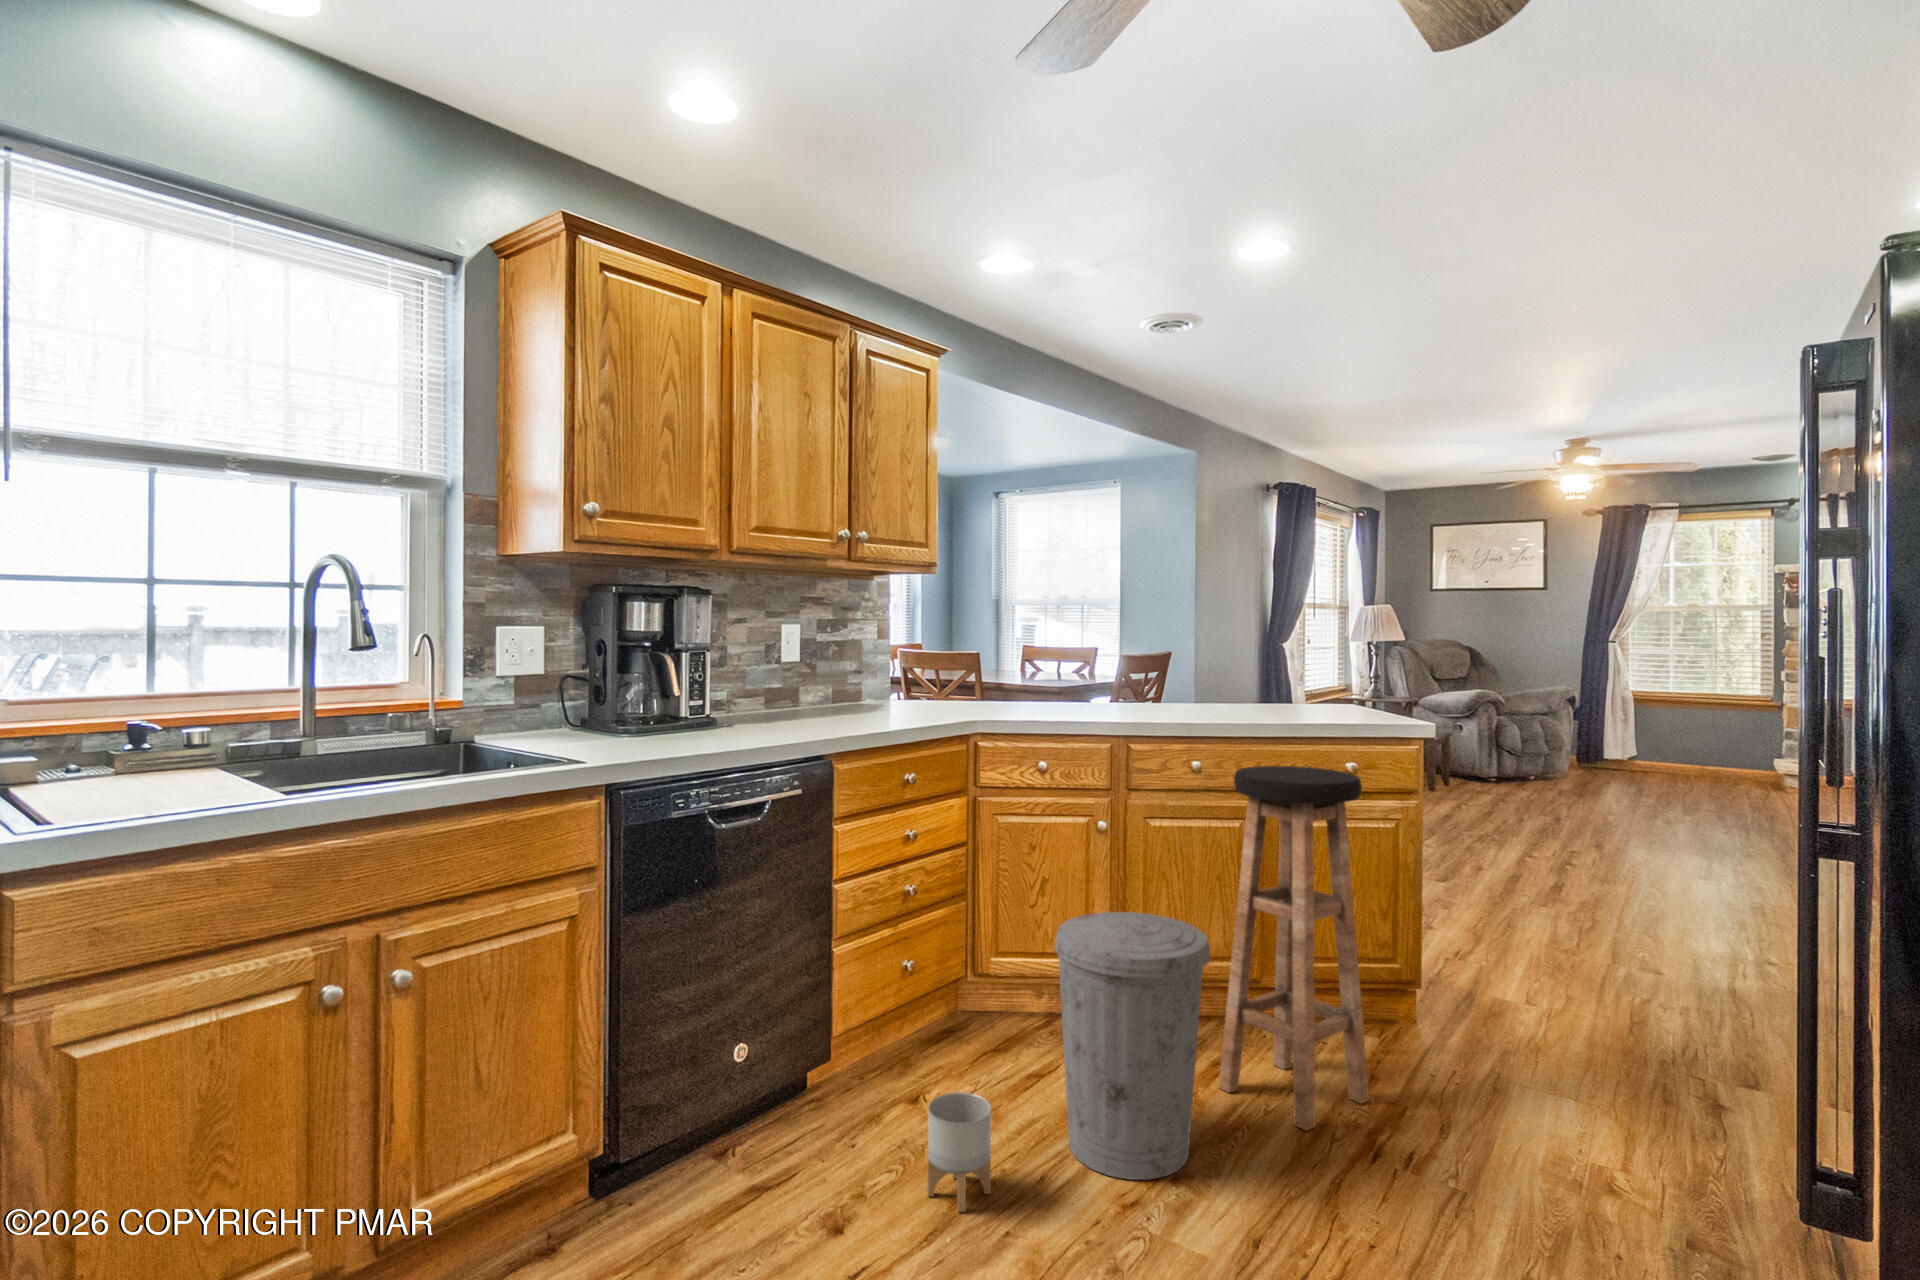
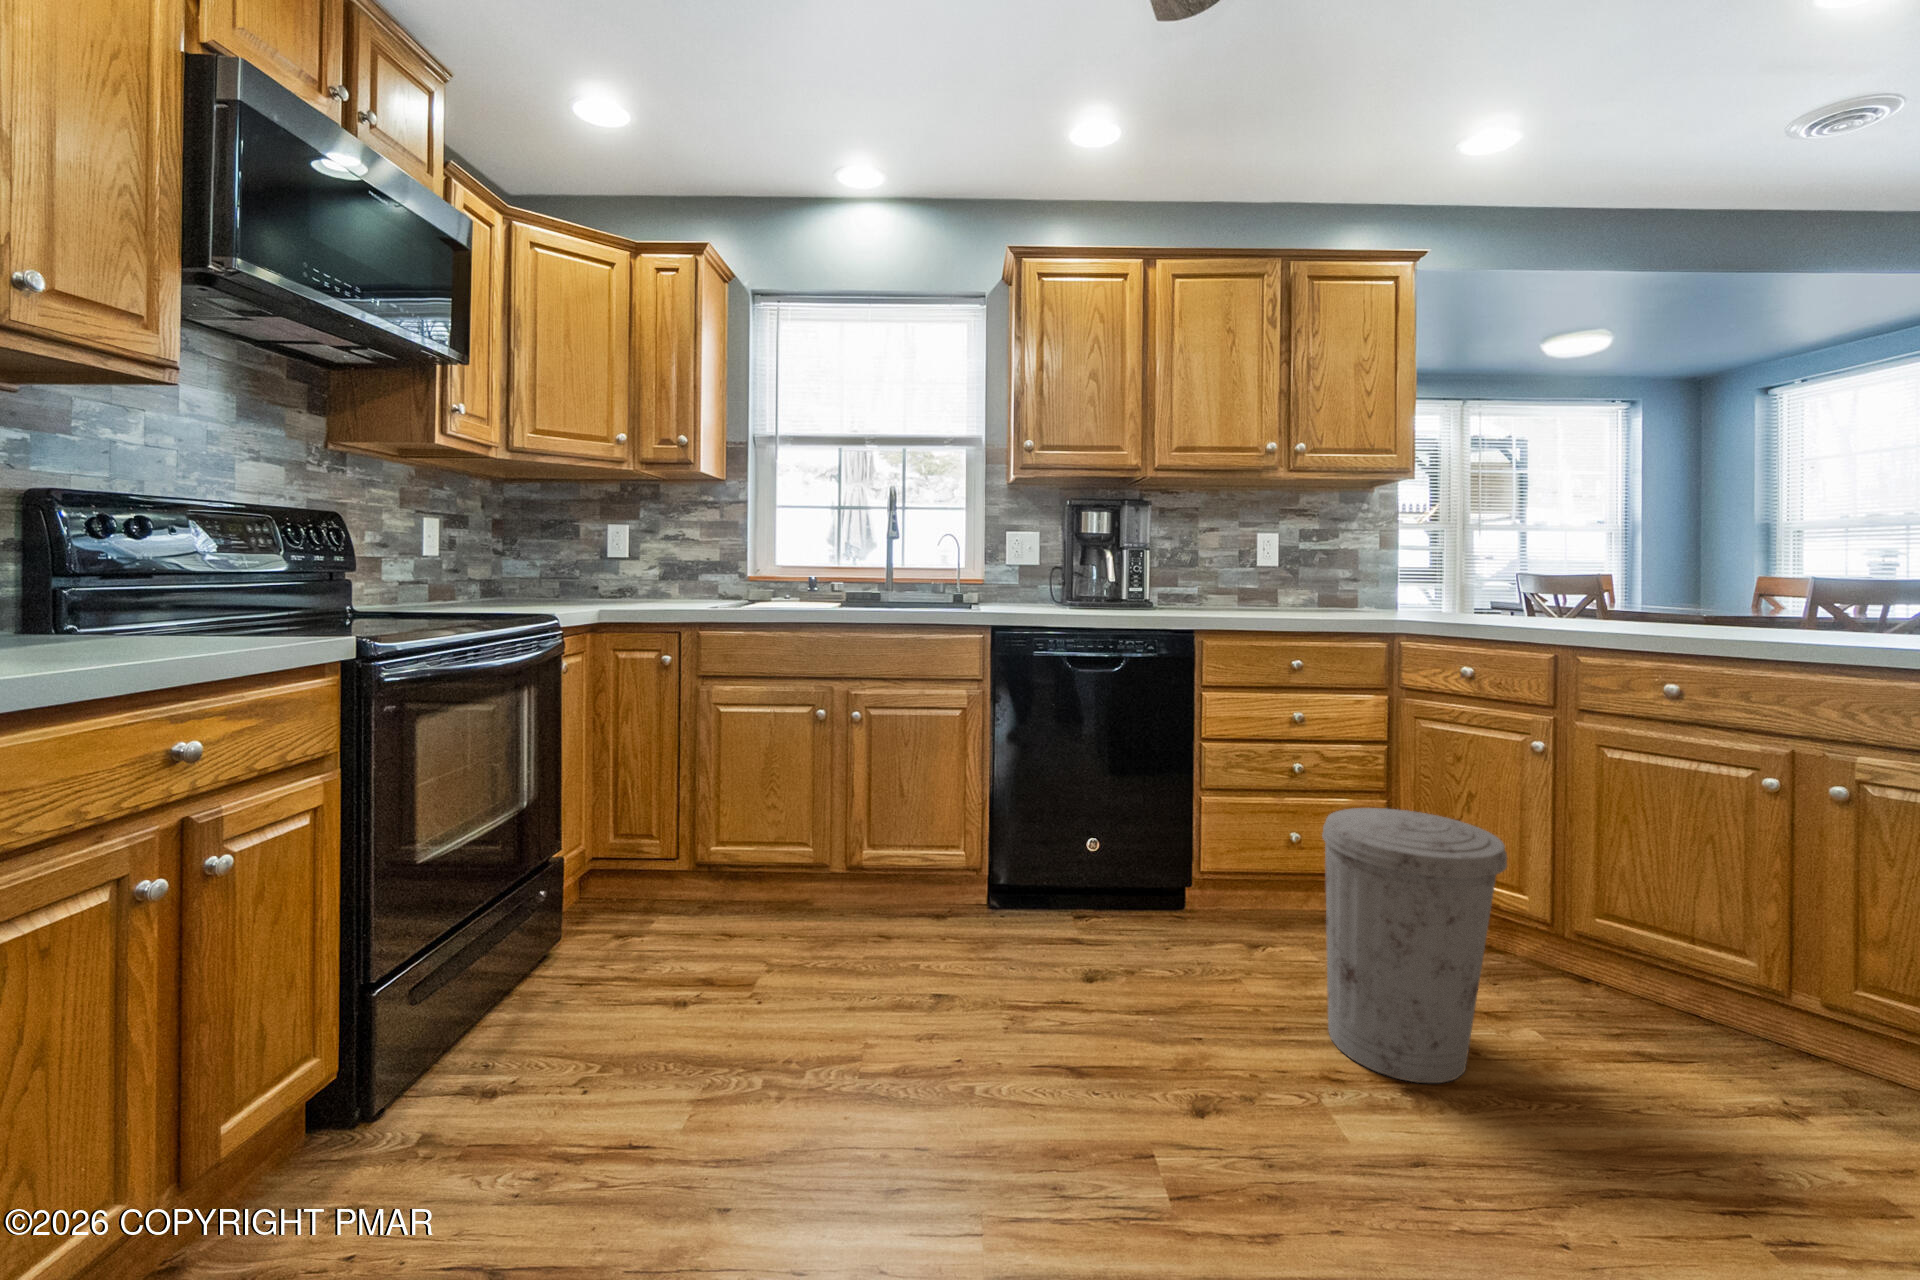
bar stool: present [1219,766,1369,1131] -> none [1587,687,1857,1168]
planter: present [927,1092,991,1212] -> none [1171,916,1228,1011]

